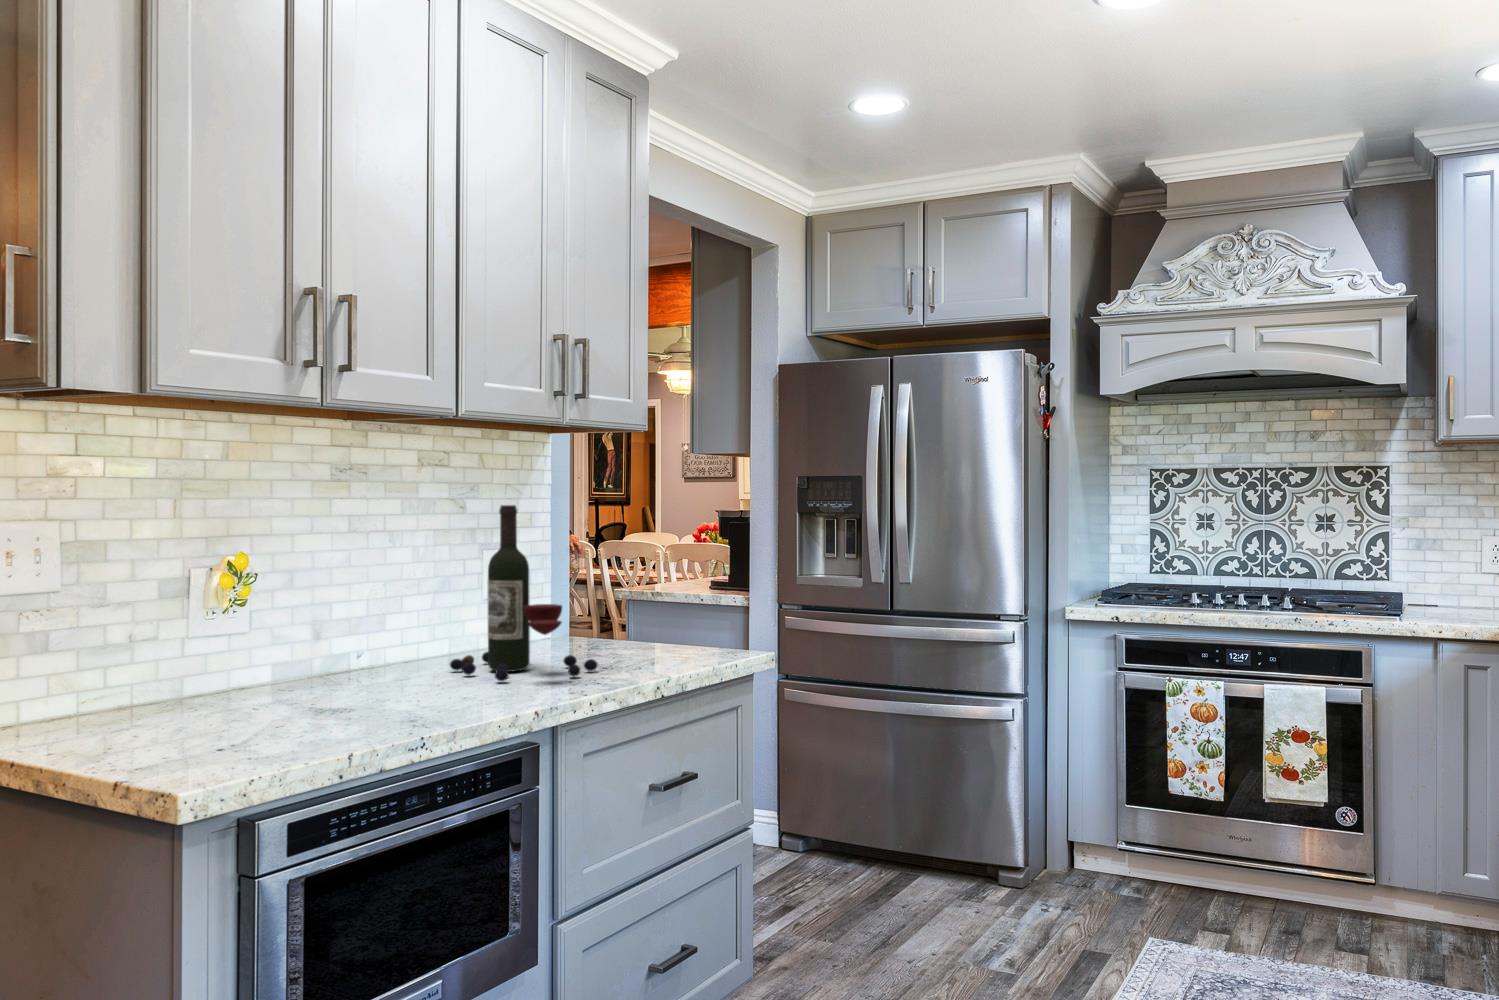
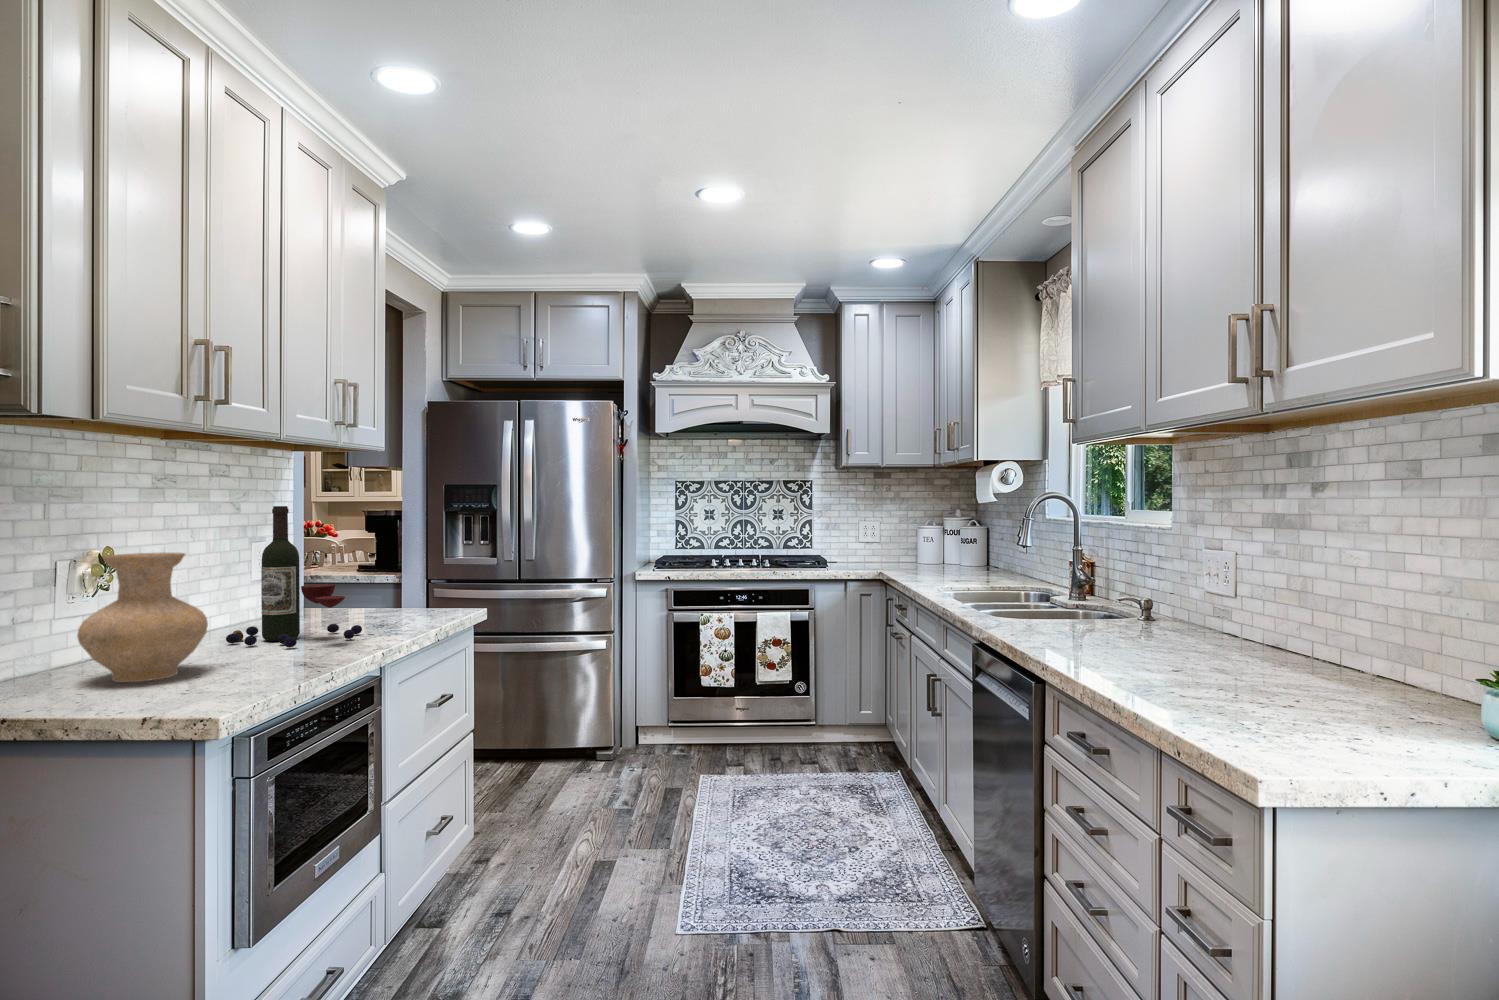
vase: none [262,559,392,707] -> present [77,553,208,682]

